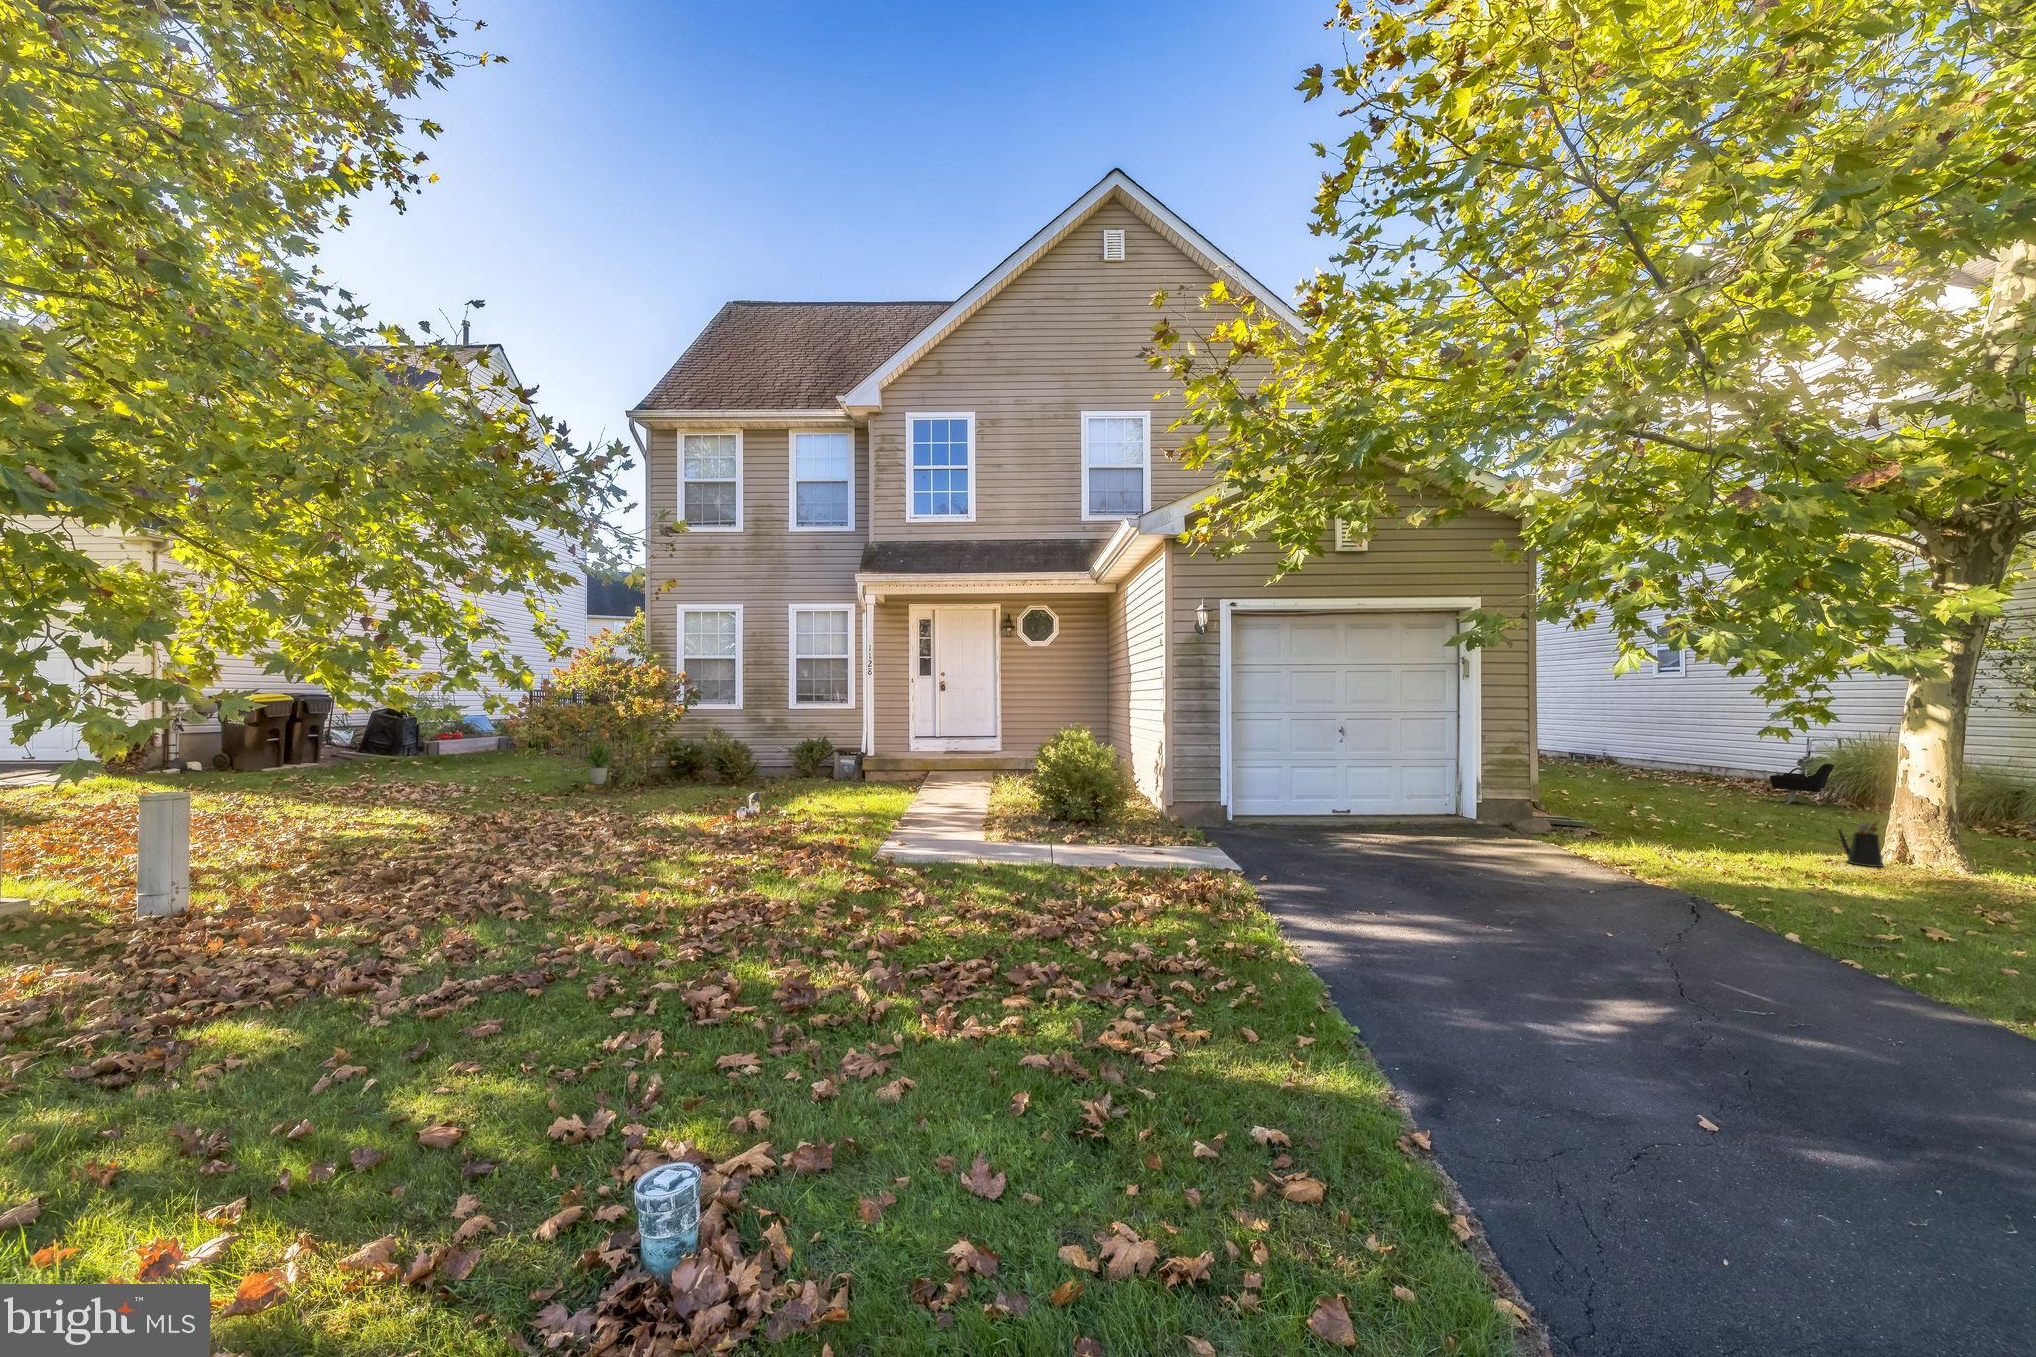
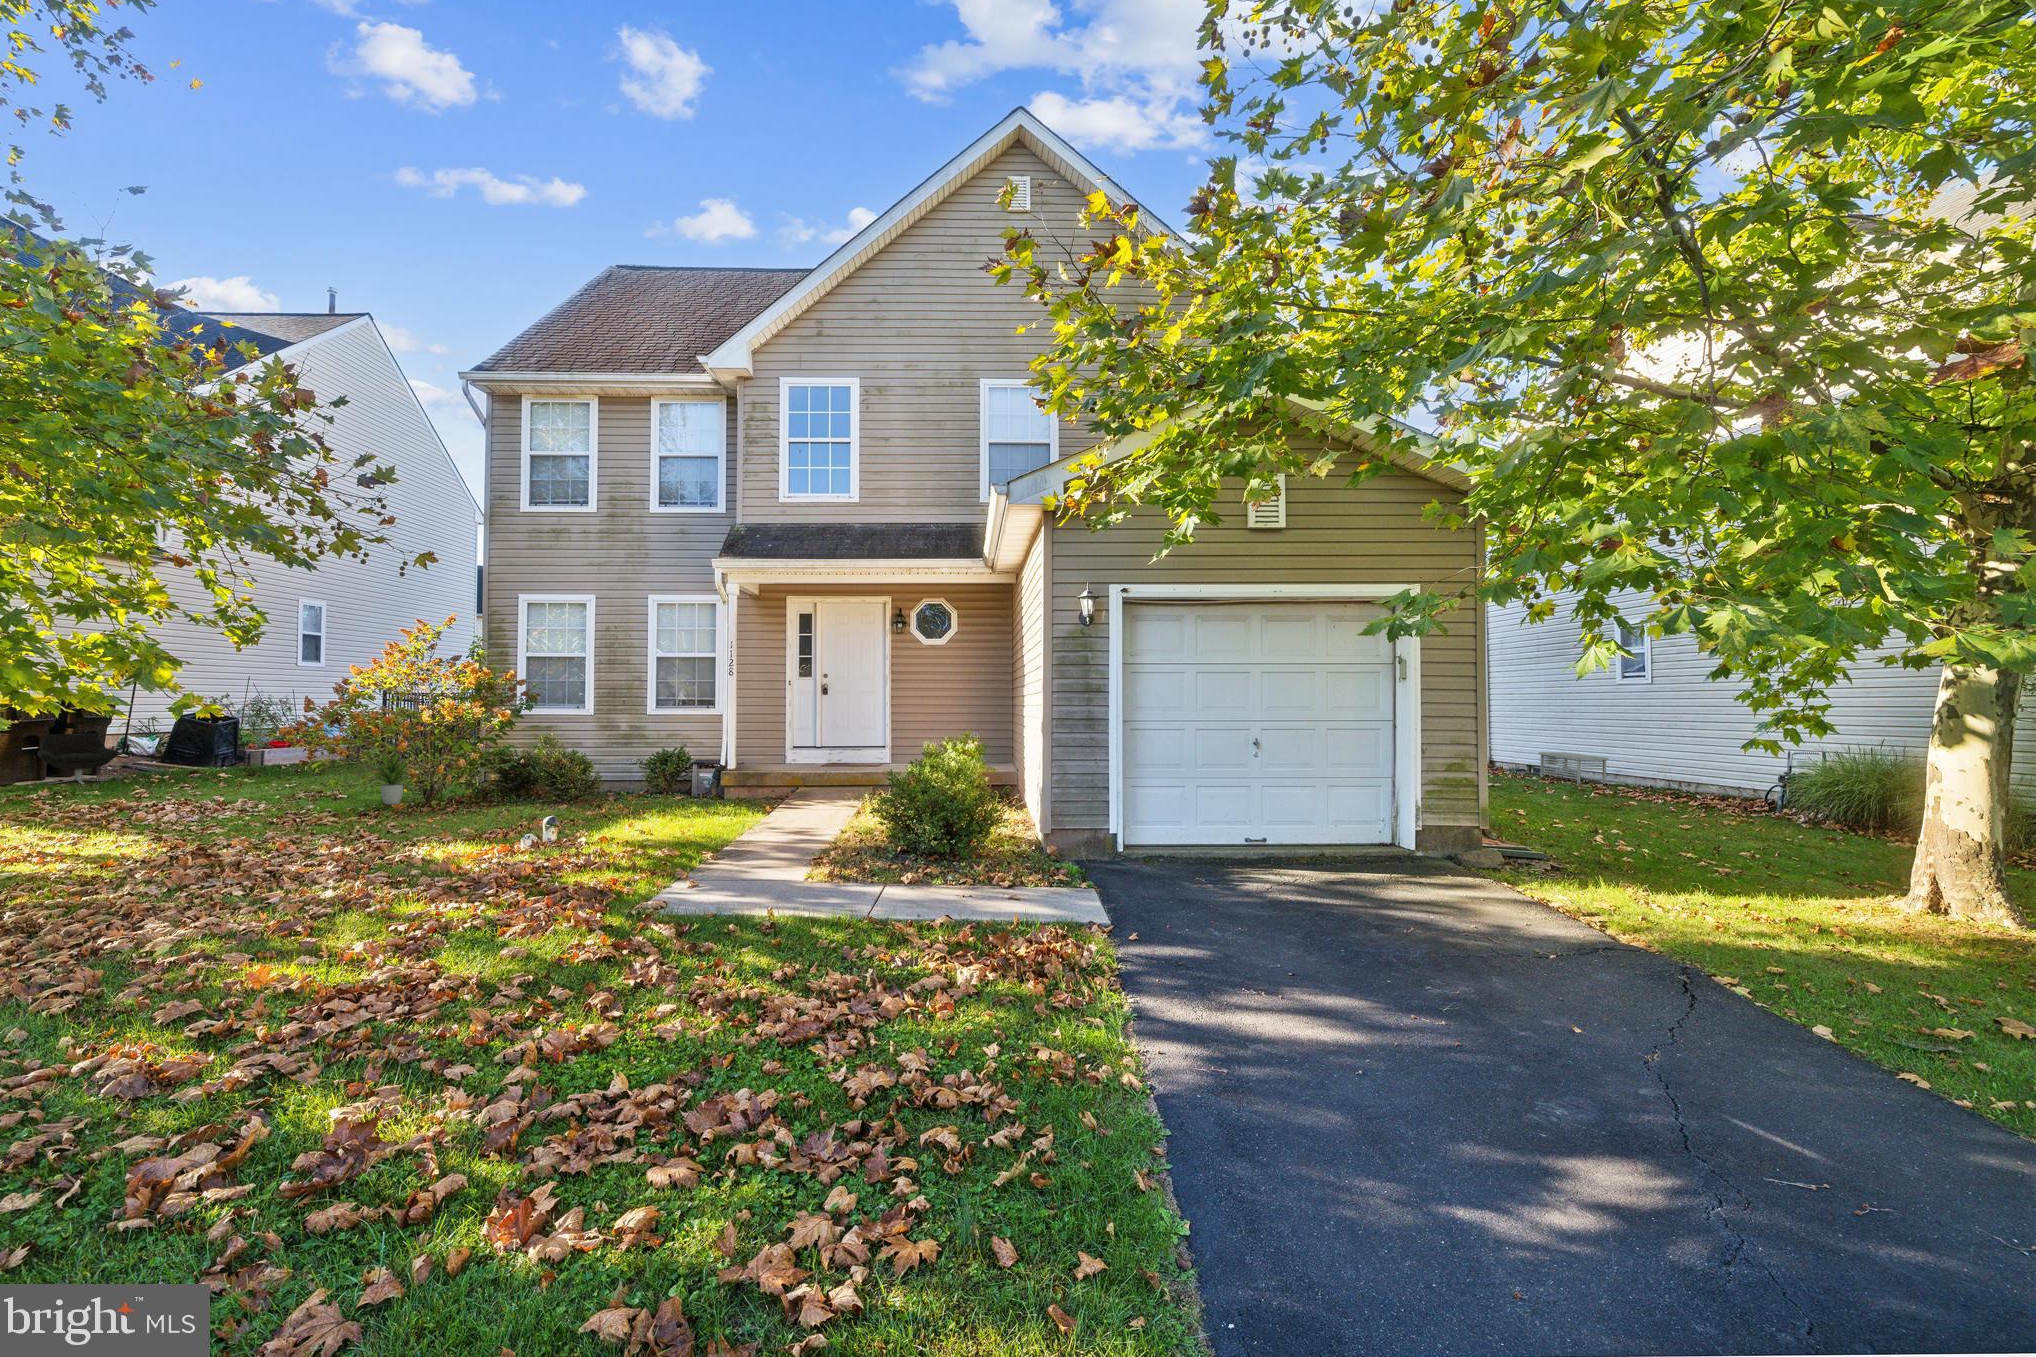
storage bench: none [1580,740,1646,769] -> present [1538,752,1609,784]
lounge chair: present [1765,764,1834,805] -> present [37,733,119,784]
watering can: present [1838,821,1883,867] -> none [1846,854,1913,914]

